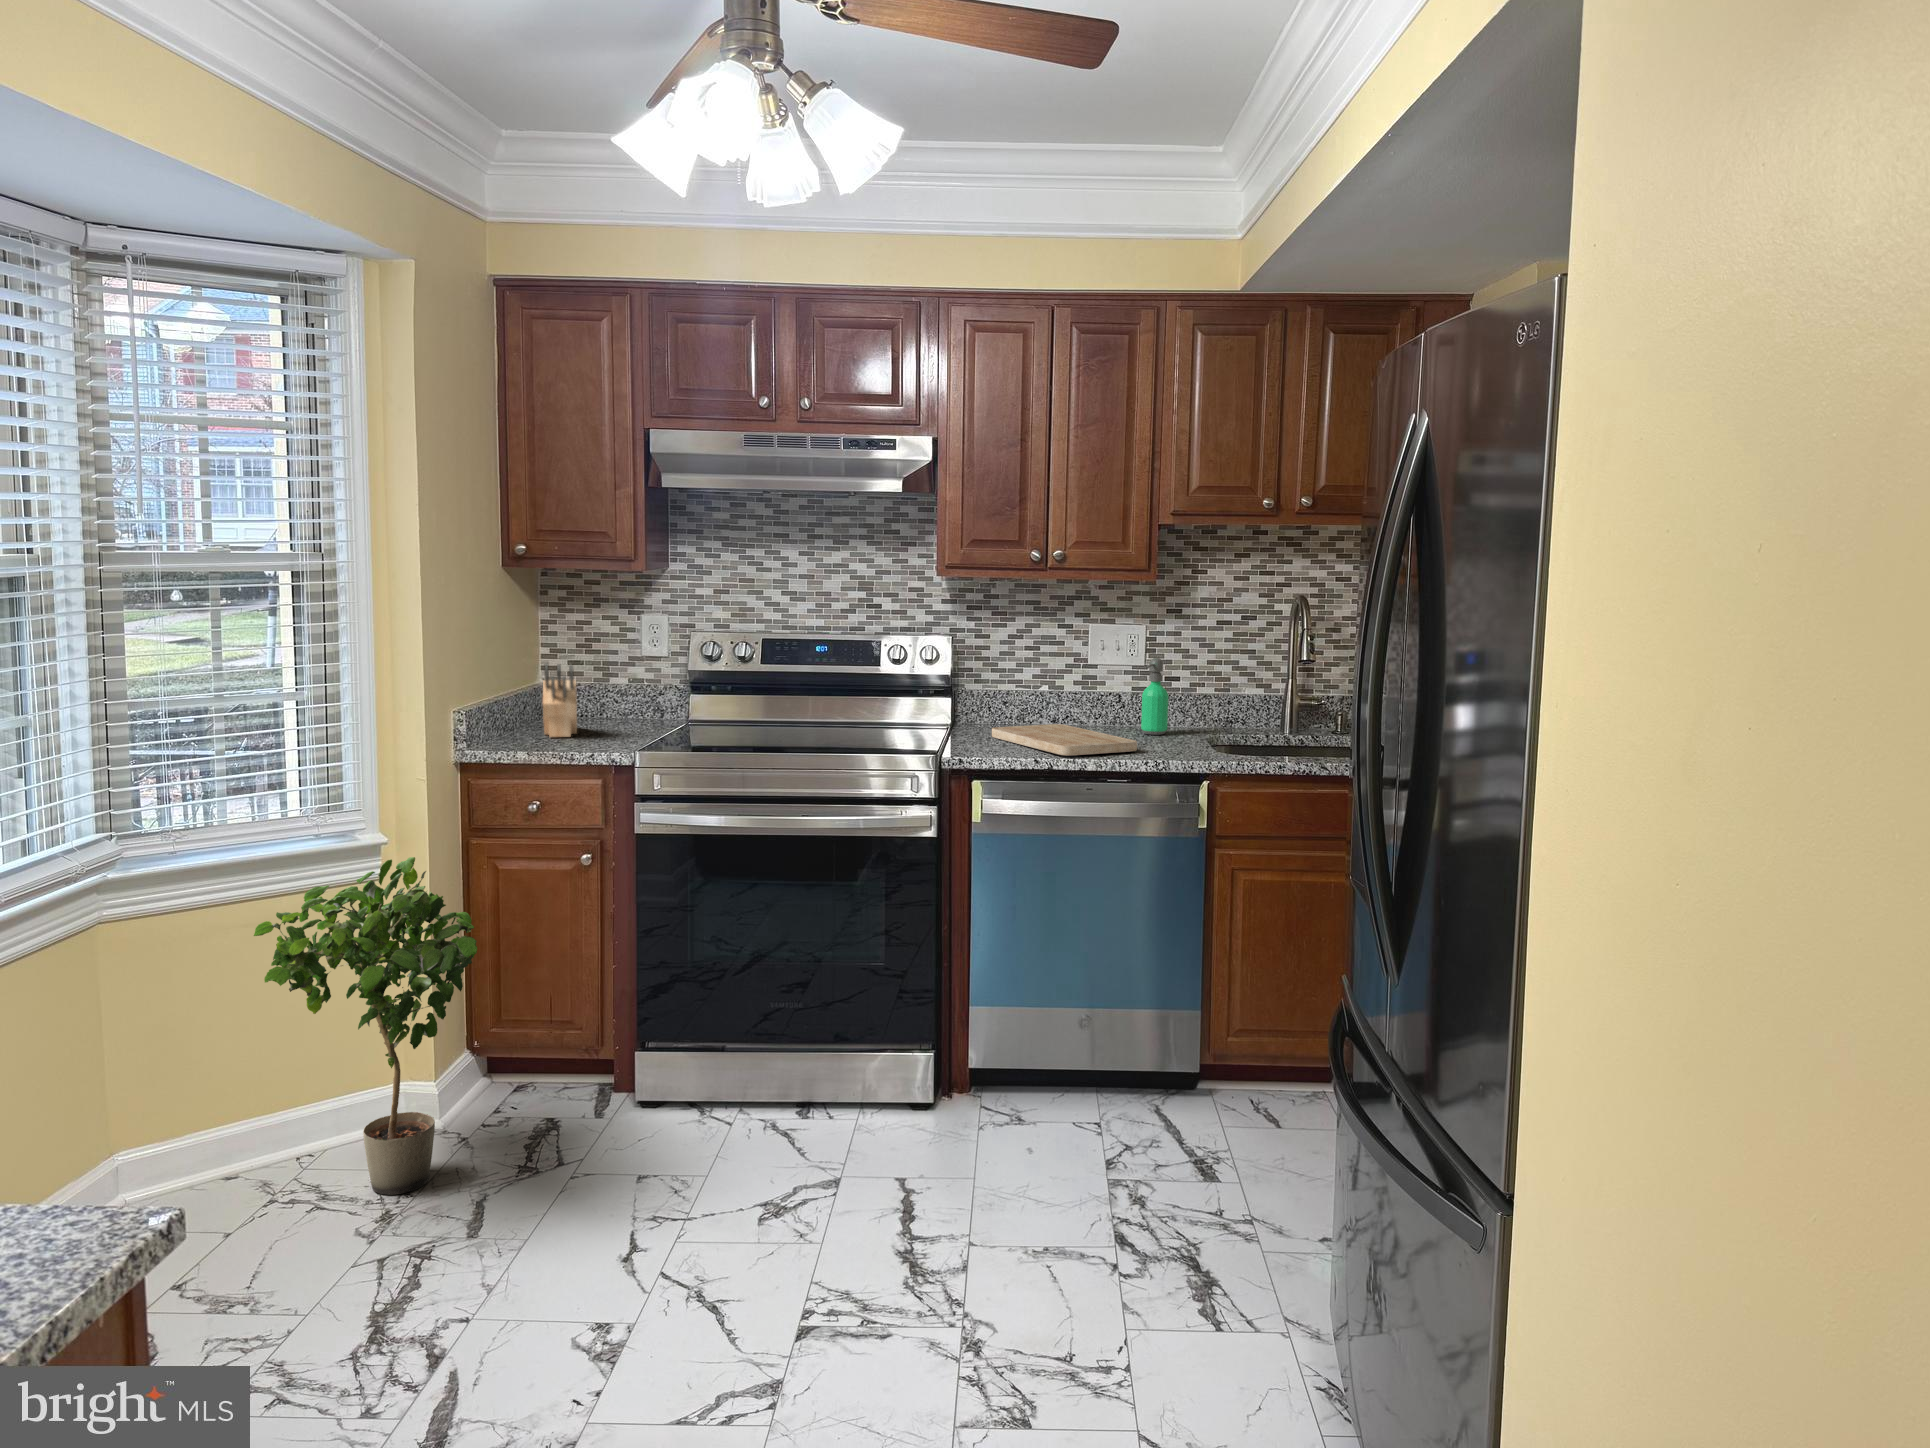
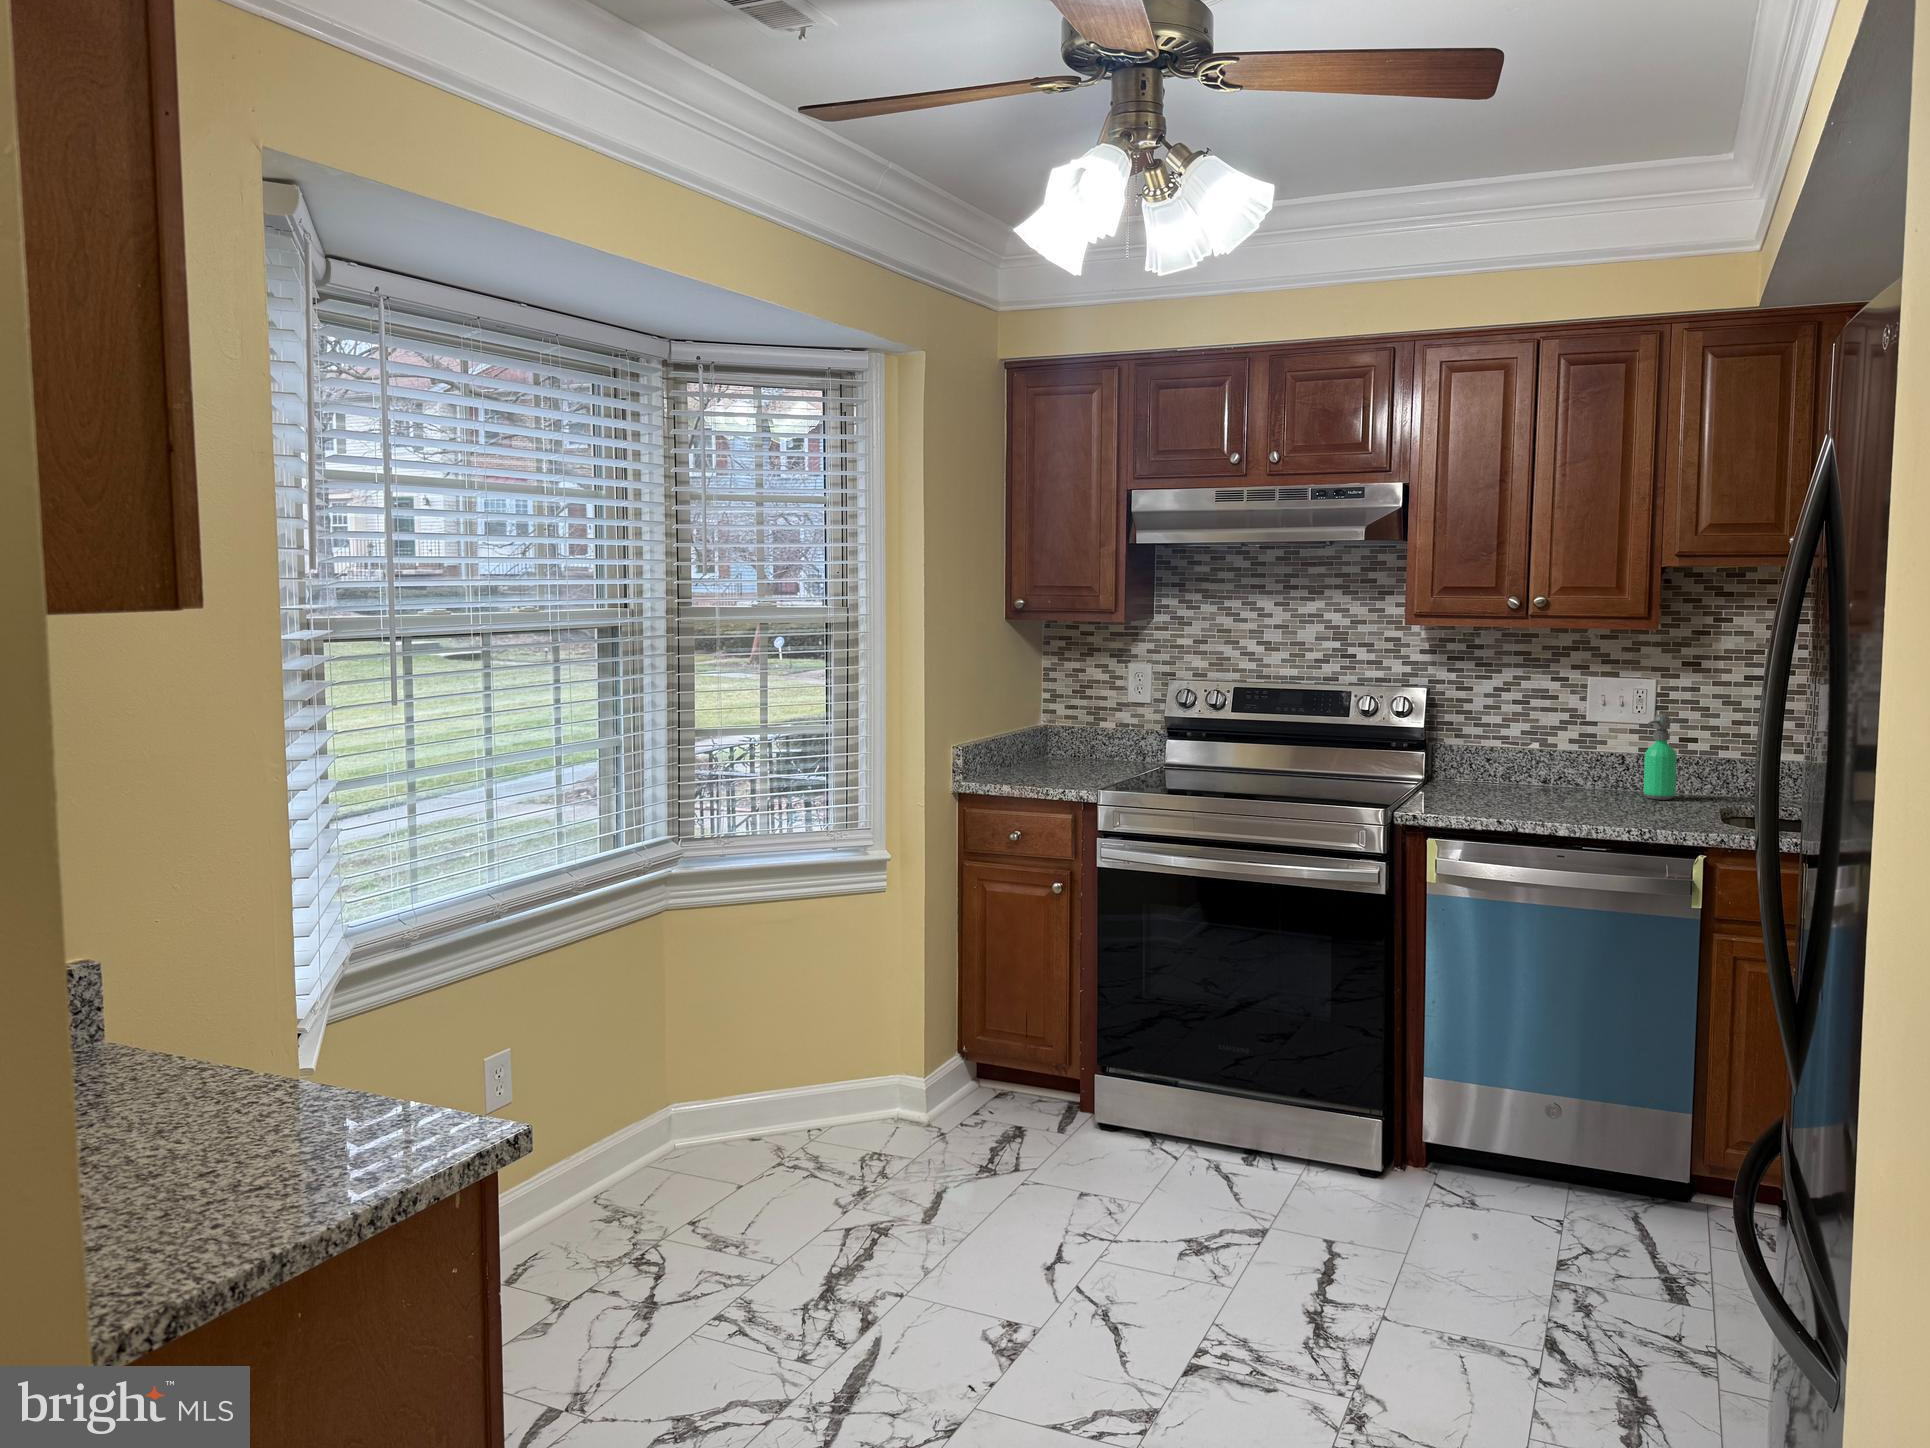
knife block: present [543,664,577,737] -> none [1027,707,1063,776]
cutting board: present [992,724,1137,756] -> none [1466,783,1625,817]
potted plant: present [254,857,477,1195] -> none [768,876,952,1173]

